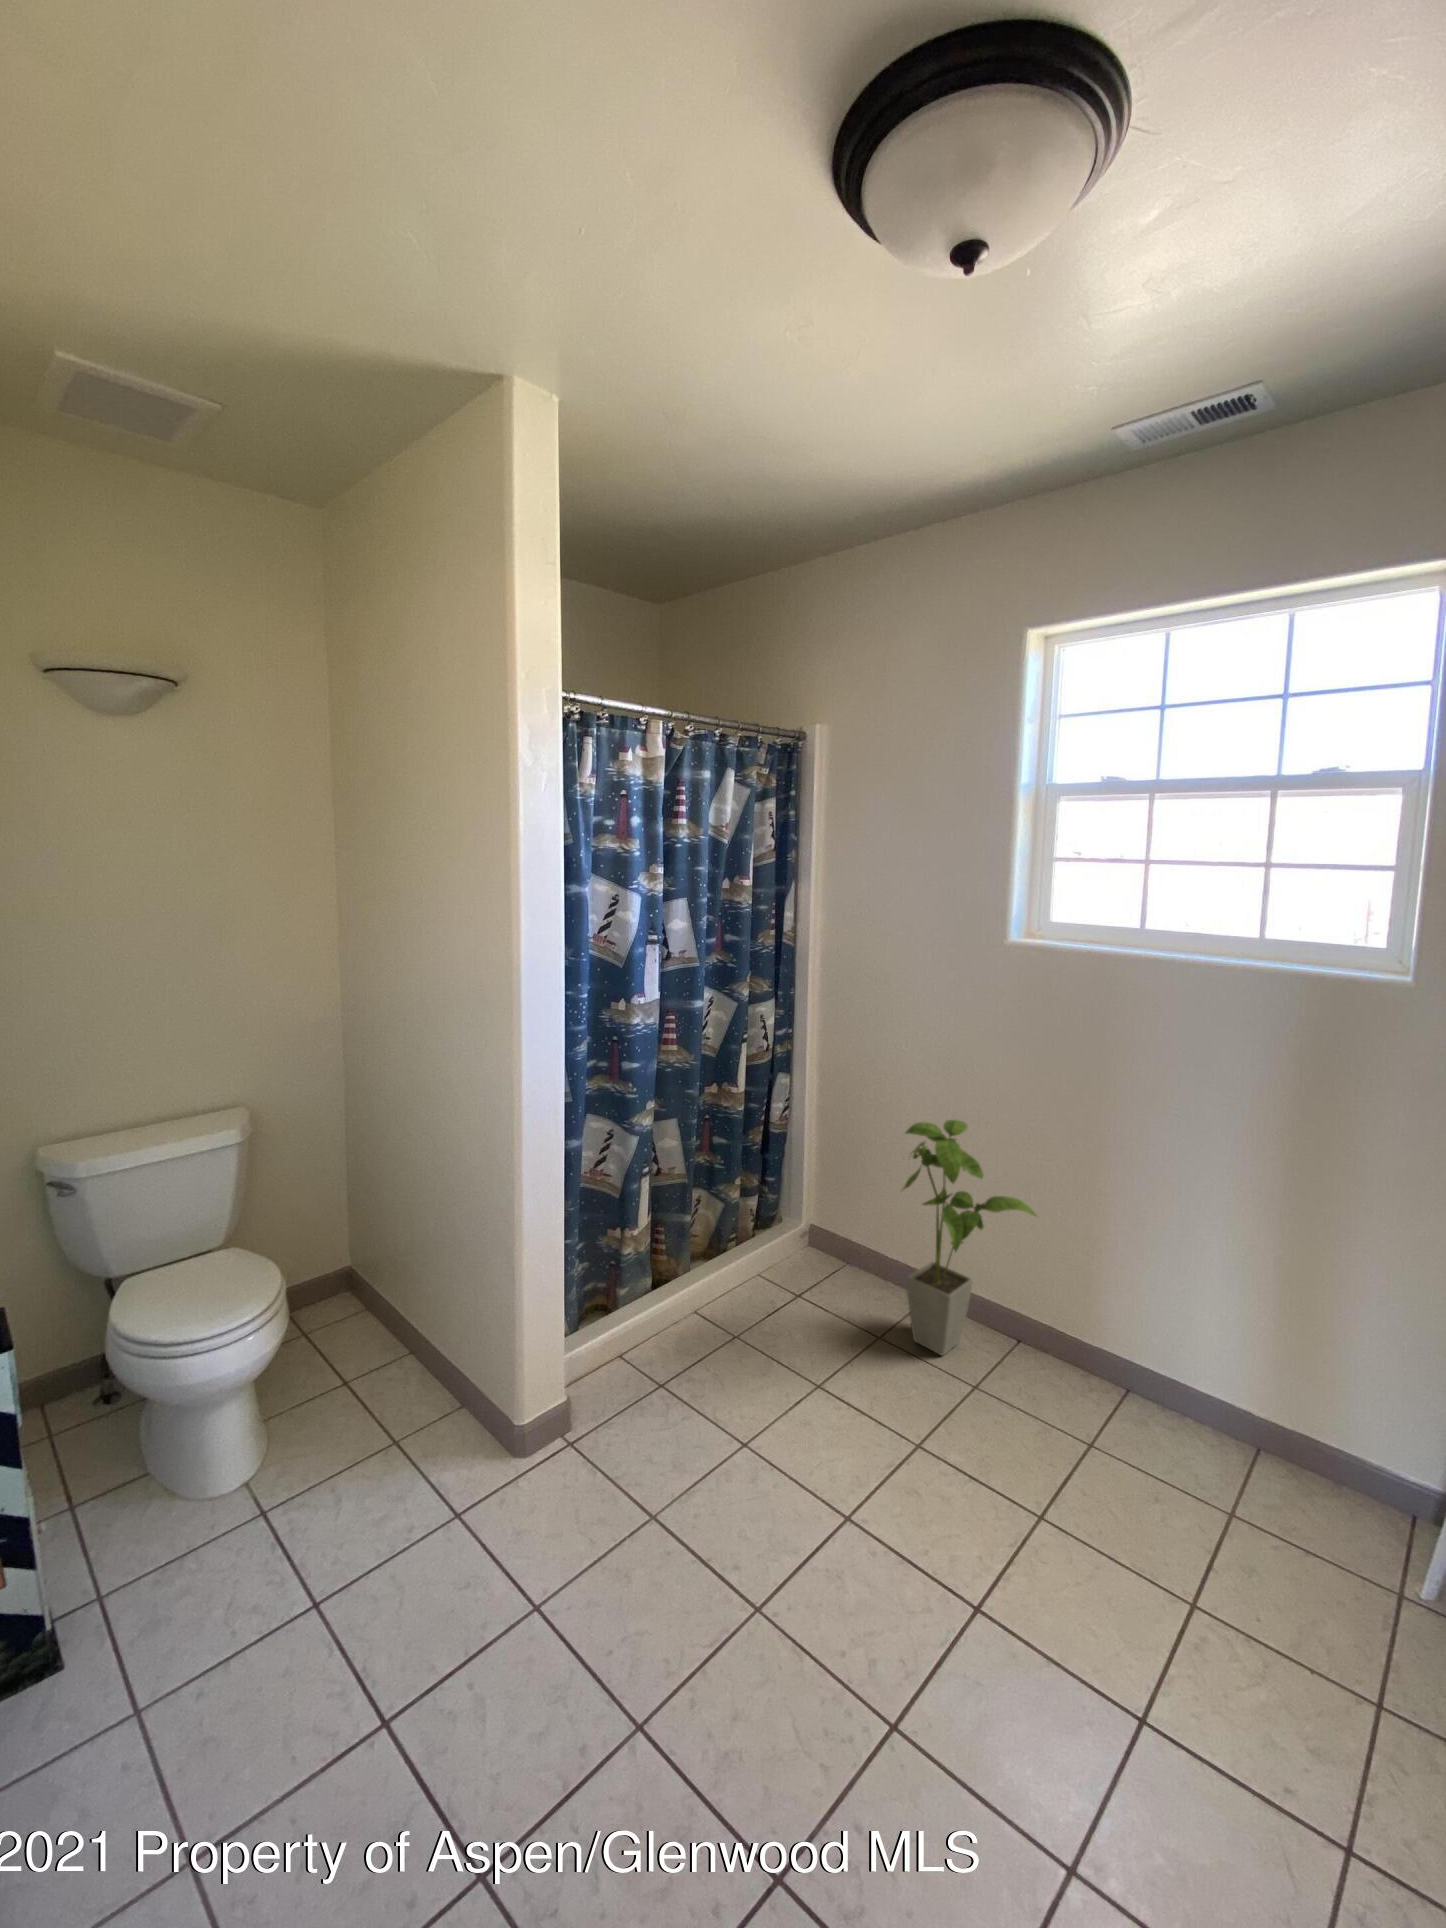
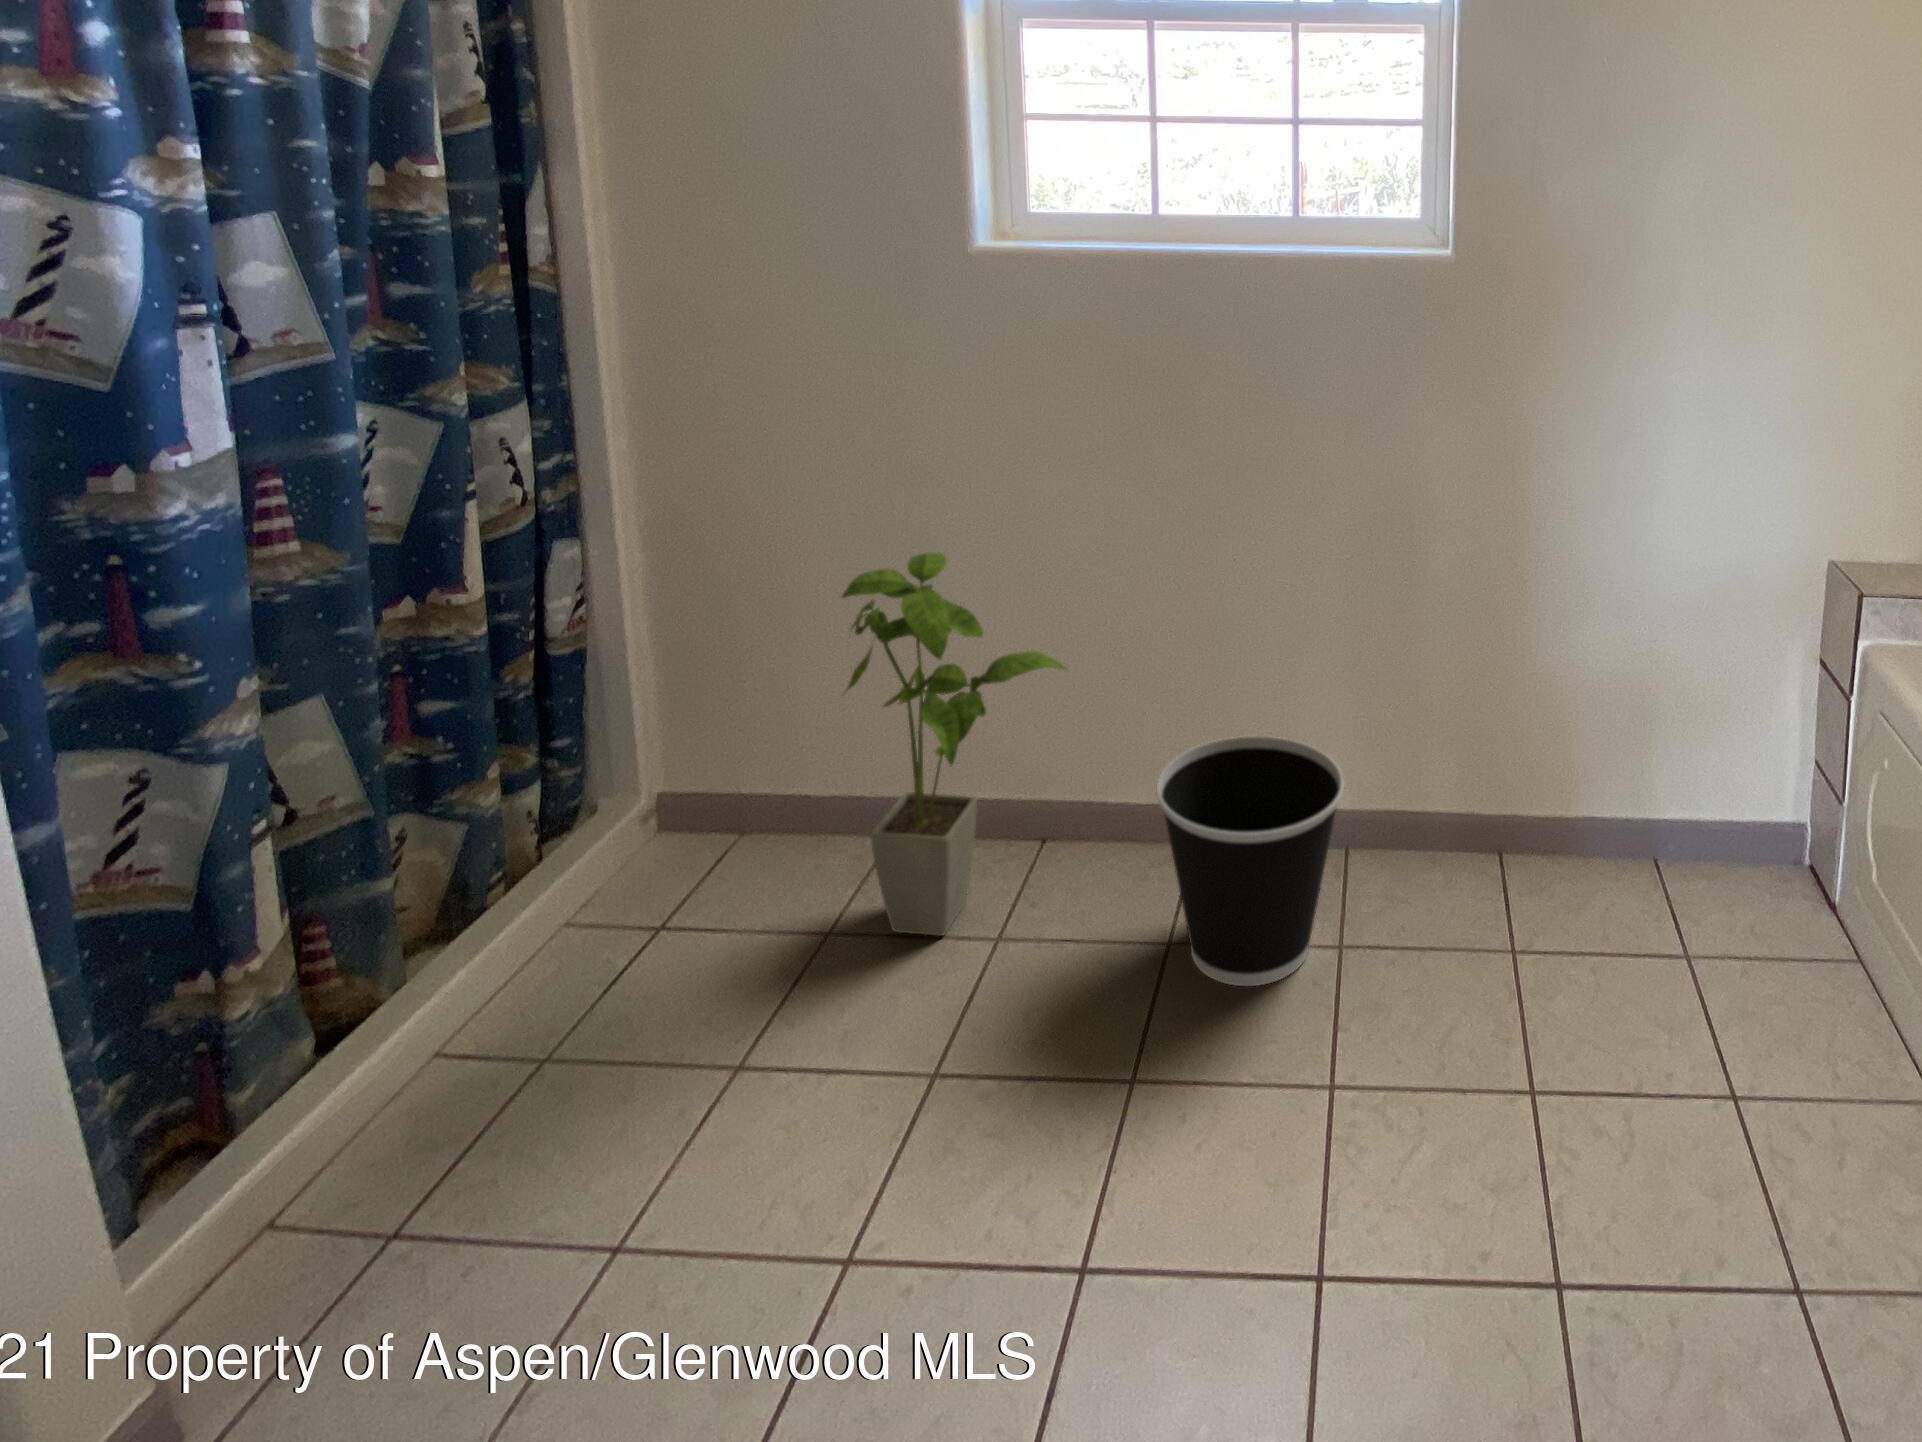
wastebasket: none [1087,1298,1240,1489] -> present [1157,736,1344,986]

